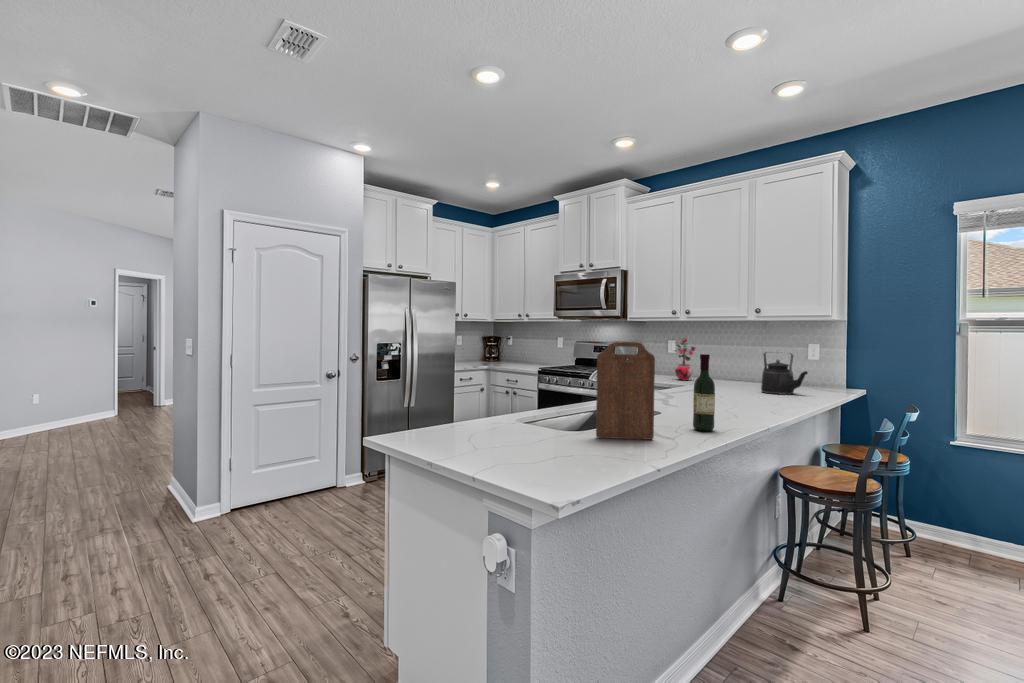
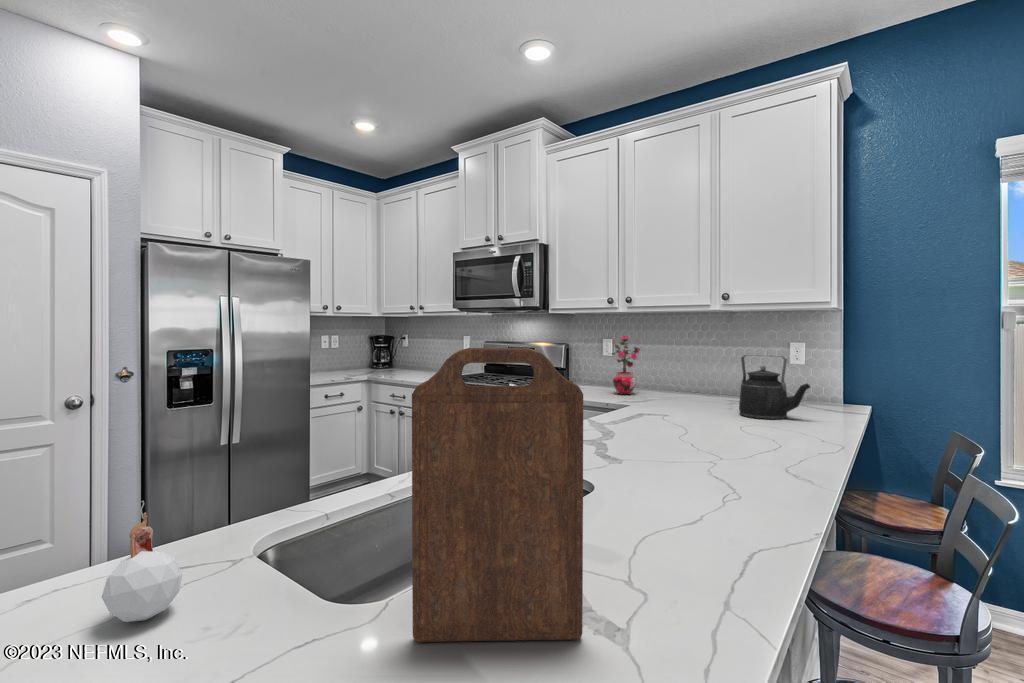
wine bottle: present [693,354,715,431] -> none [675,373,727,564]
candle: none [490,394,511,432] -> present [102,501,182,622]

